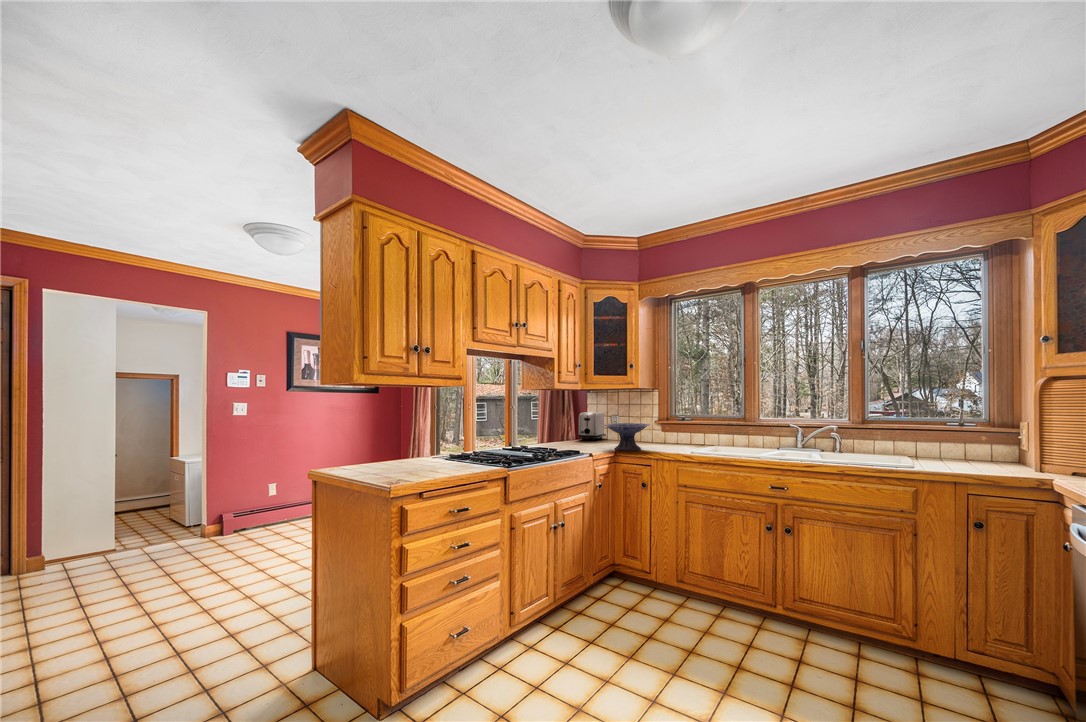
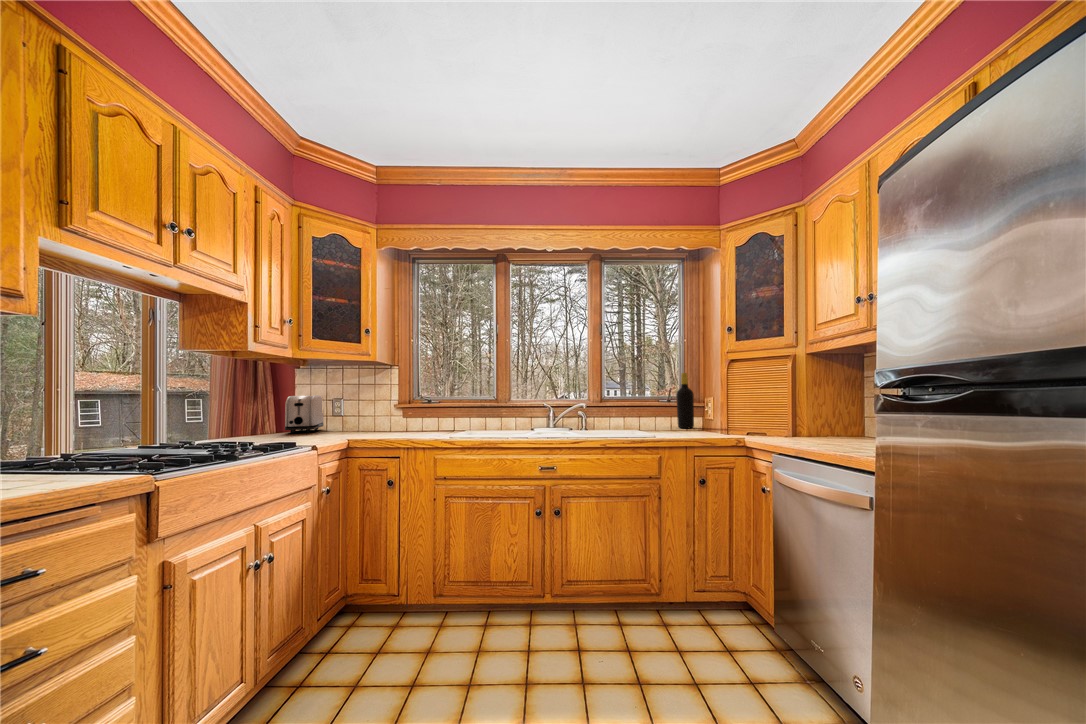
bottle: none [940,406,965,467] -> present [676,373,694,428]
decorative bowl: present [605,423,650,450] -> none [333,404,396,440]

